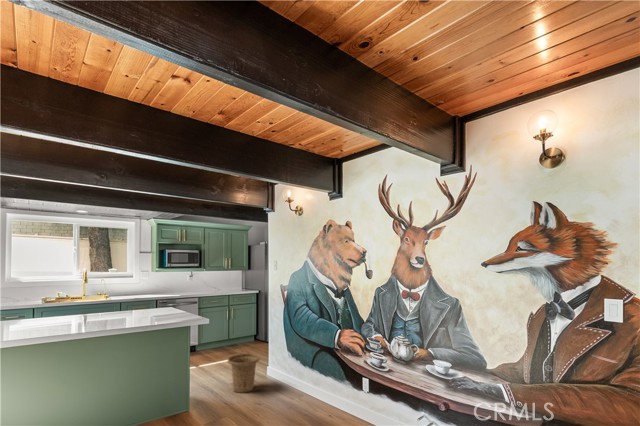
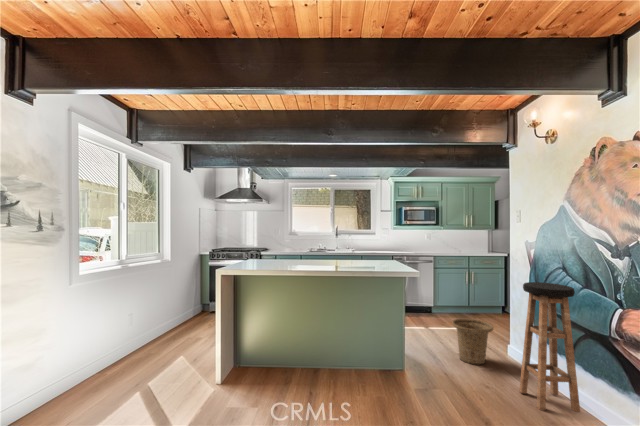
bar stool: none [282,317,319,412] -> present [519,282,580,412]

